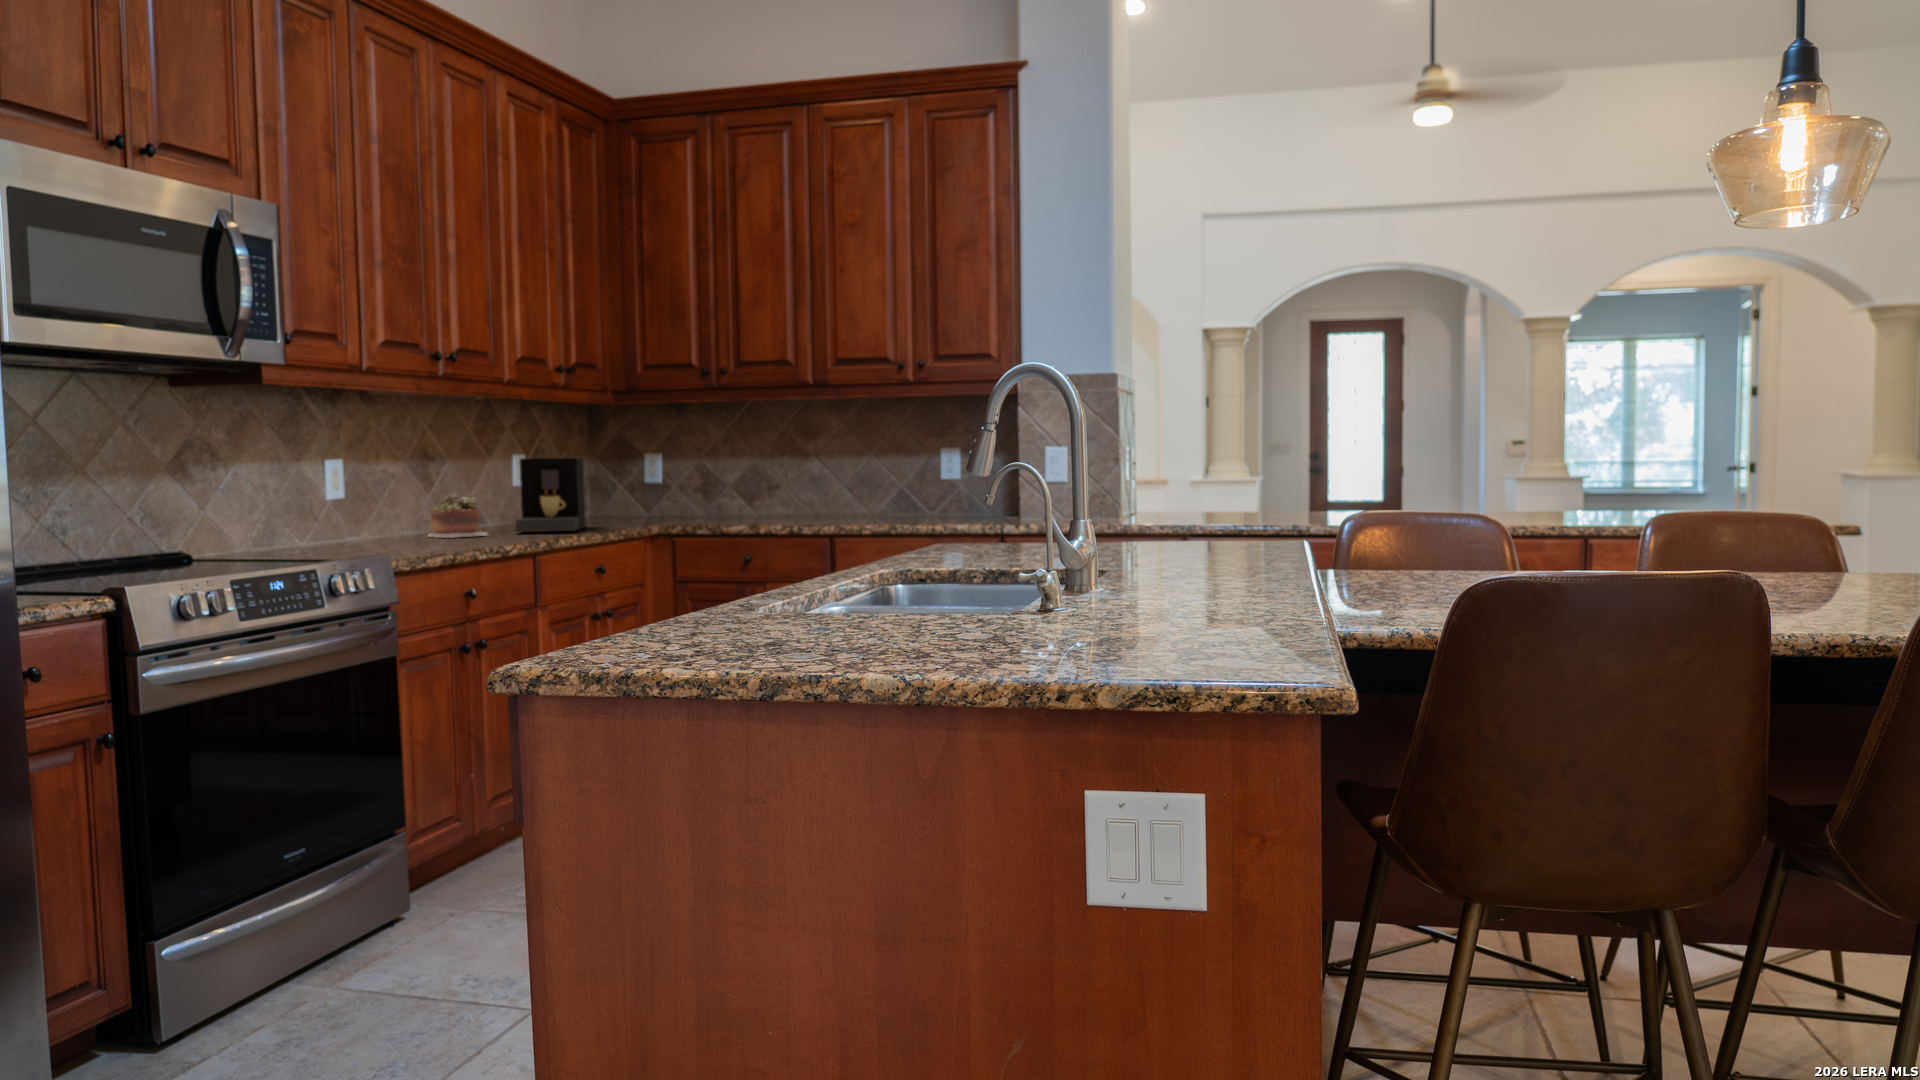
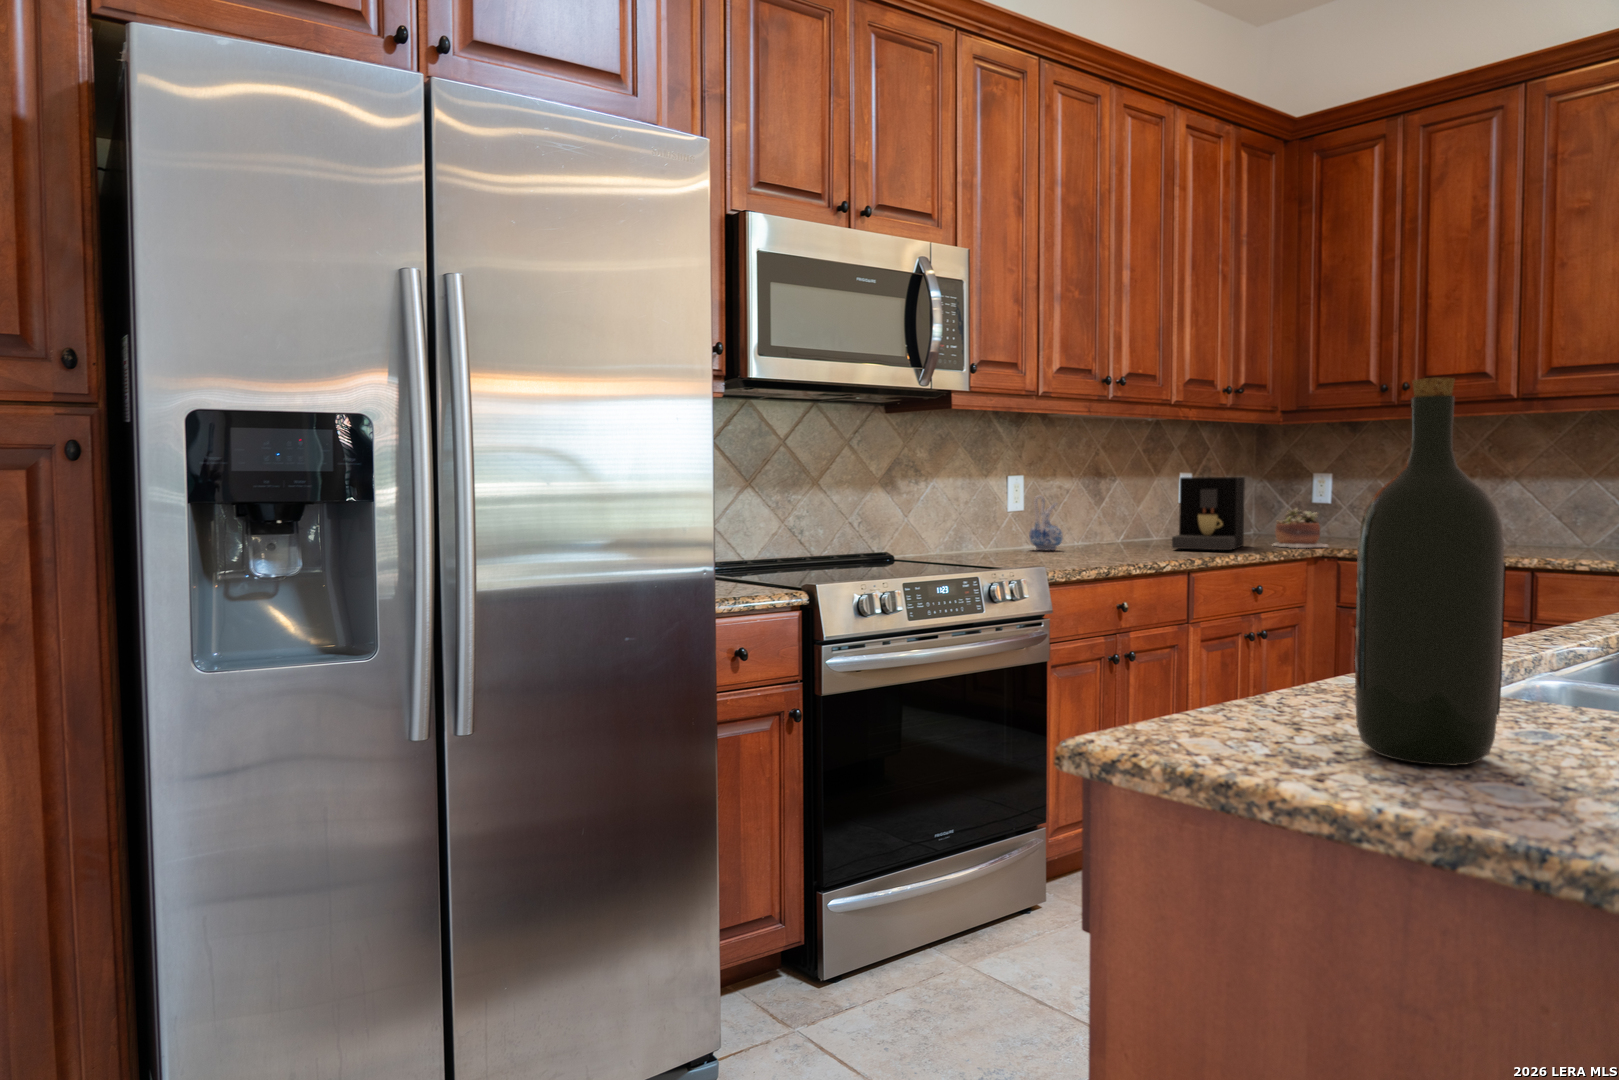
wine bottle: none [704,395,791,650] -> present [1355,378,1506,766]
ceramic pitcher: none [356,479,397,540] -> present [1029,495,1063,550]
succulent plant: present [428,494,487,538] -> present [1273,509,1328,548]

